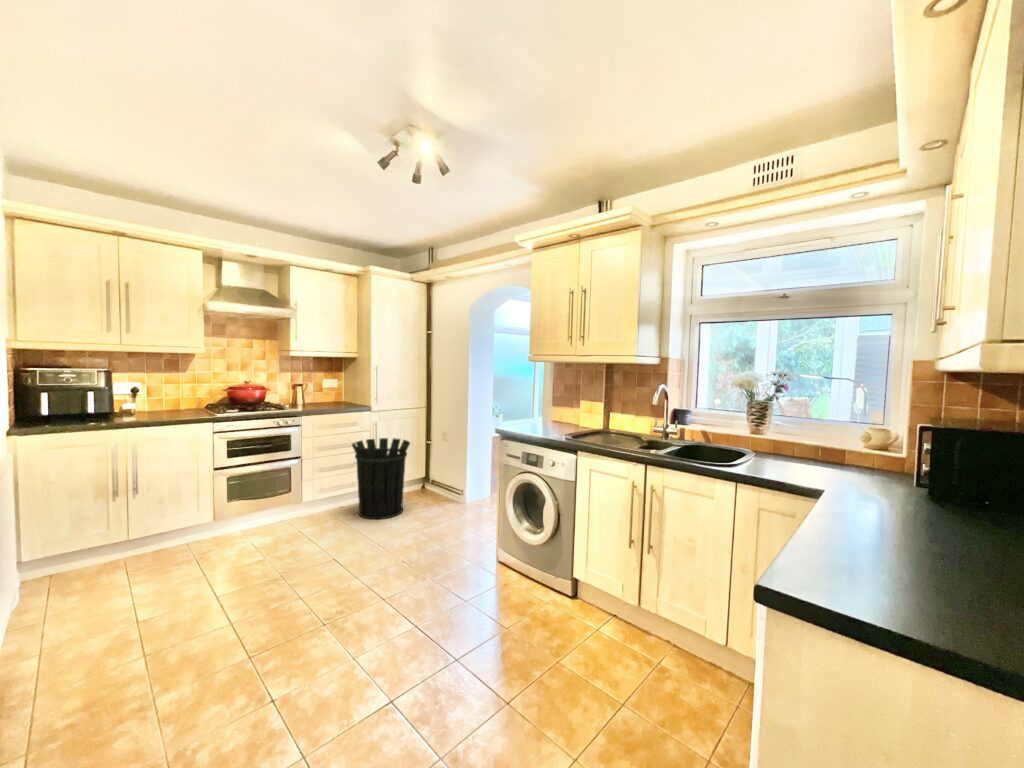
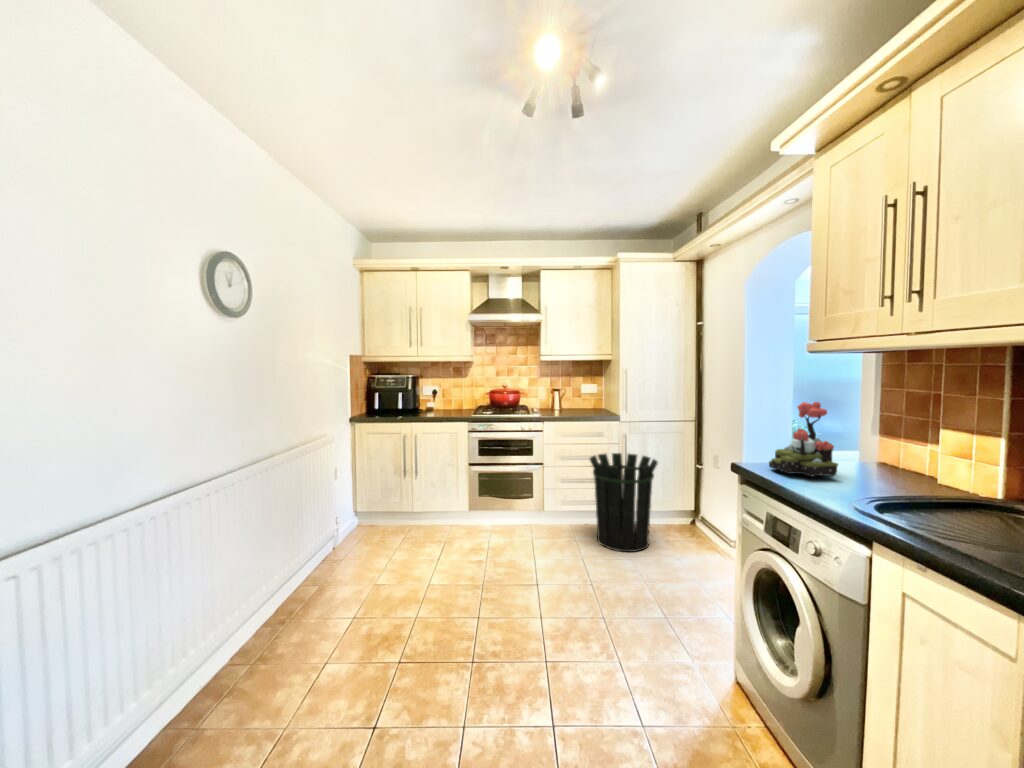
plant: none [517,390,548,429] -> present [769,402,838,476]

